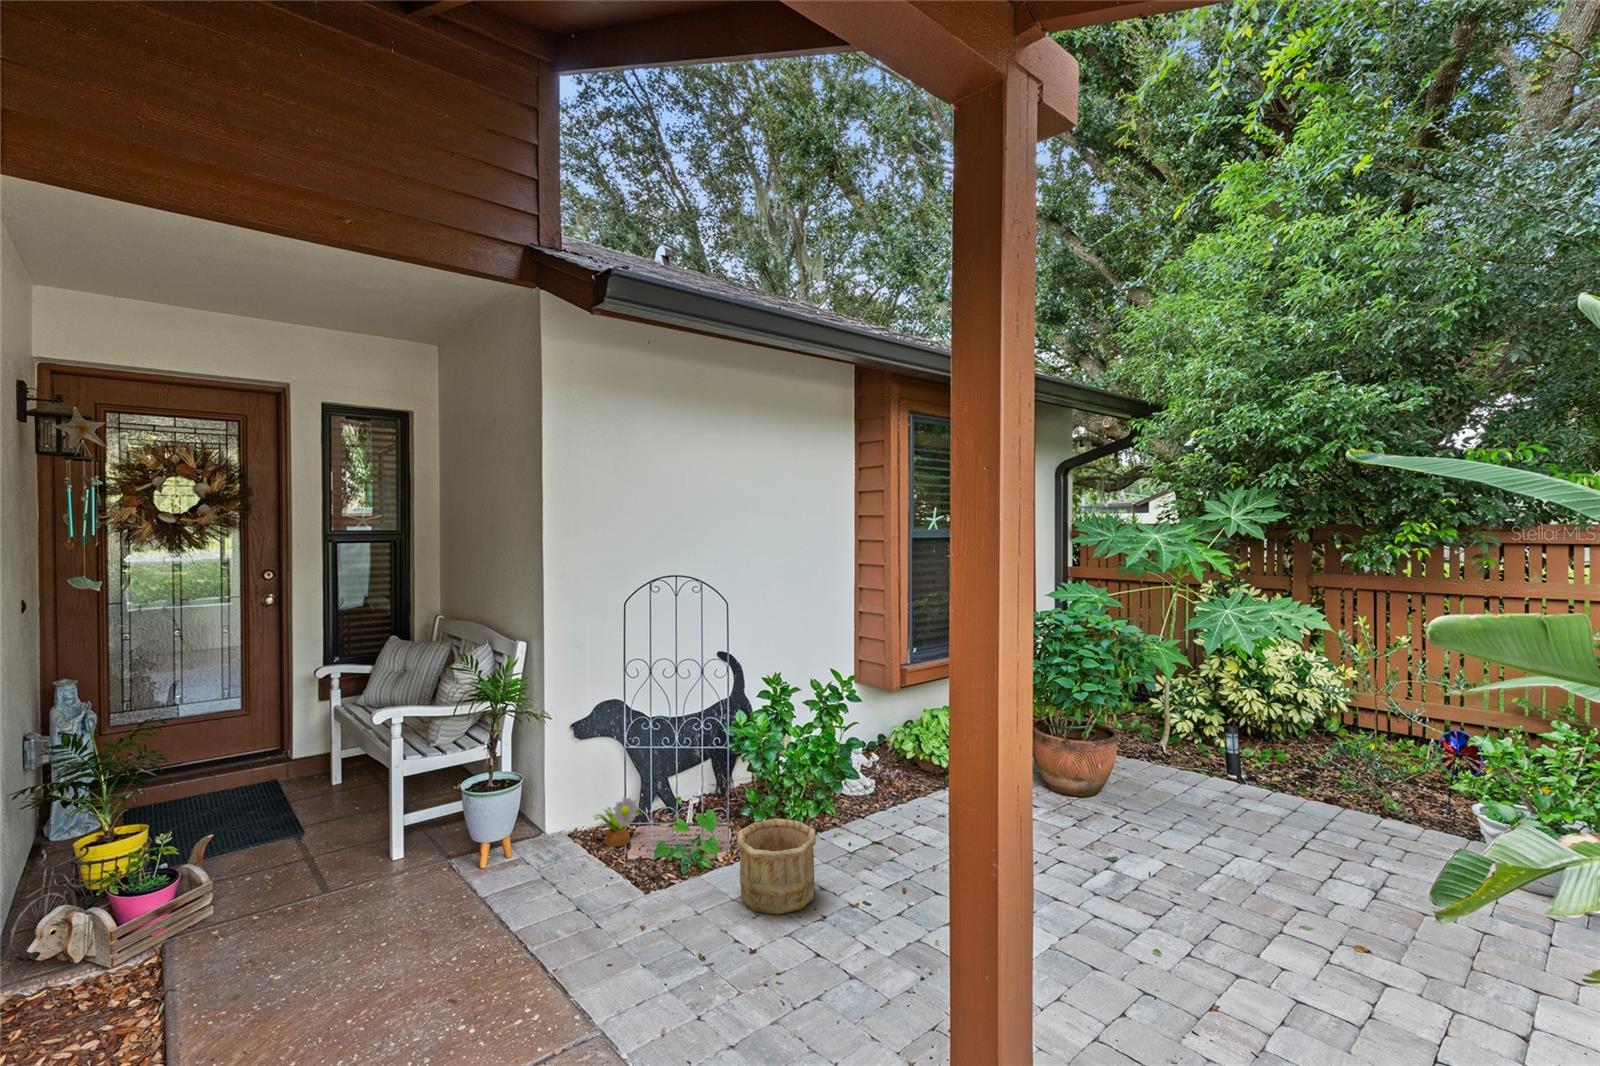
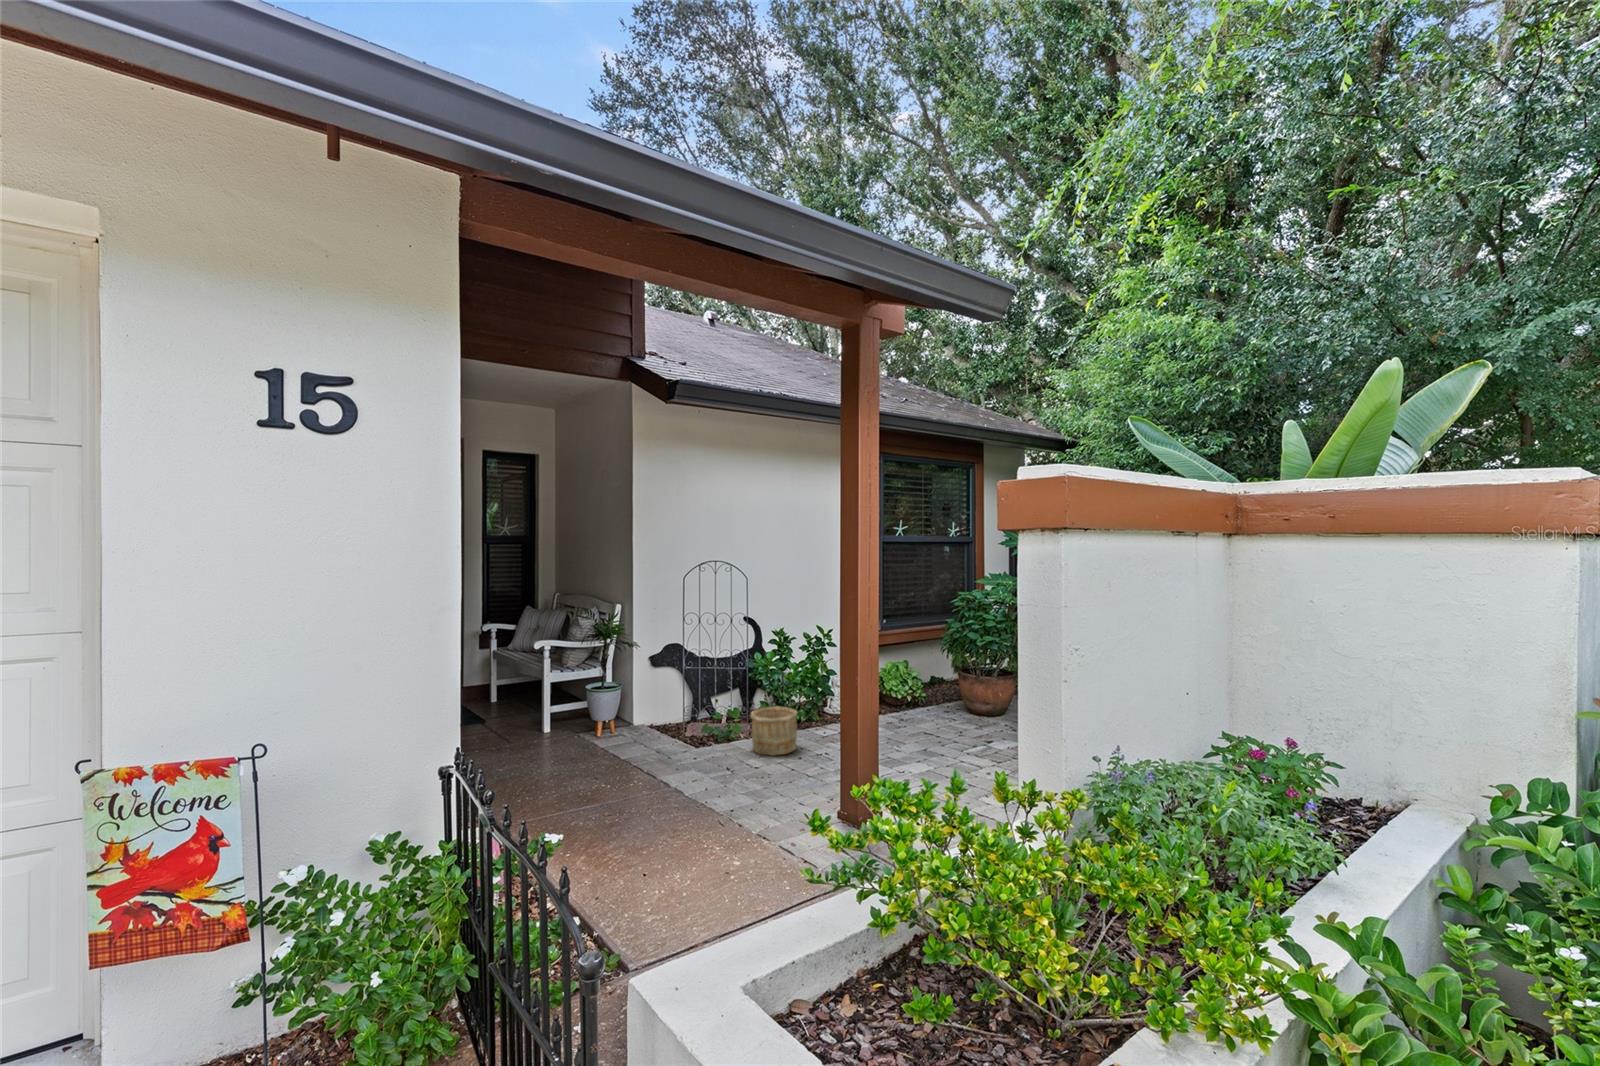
decorative plant: present [595,797,641,847] -> none [663,699,694,730]

